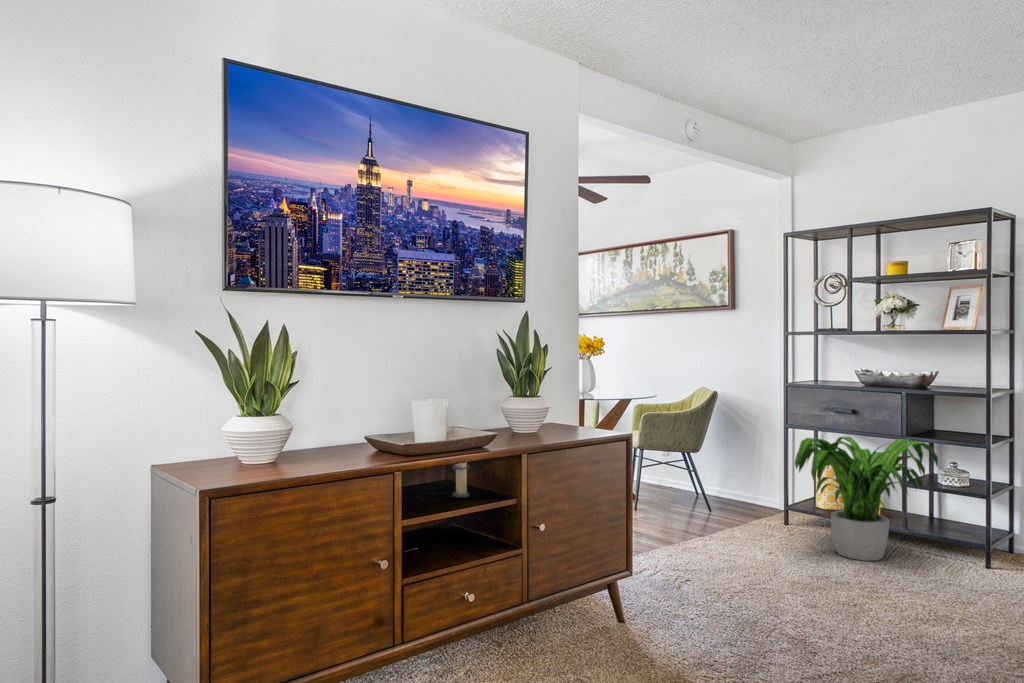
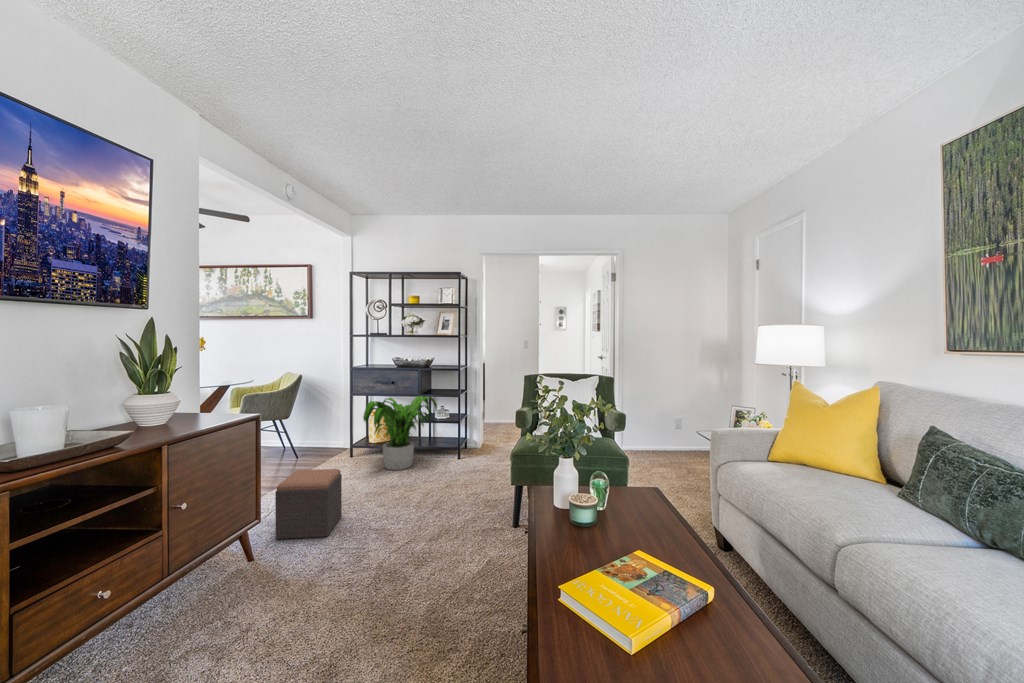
candle: present [453,461,470,498] -> none [67,456,98,503]
footstool: none [655,520,746,623] -> present [275,469,342,539]

